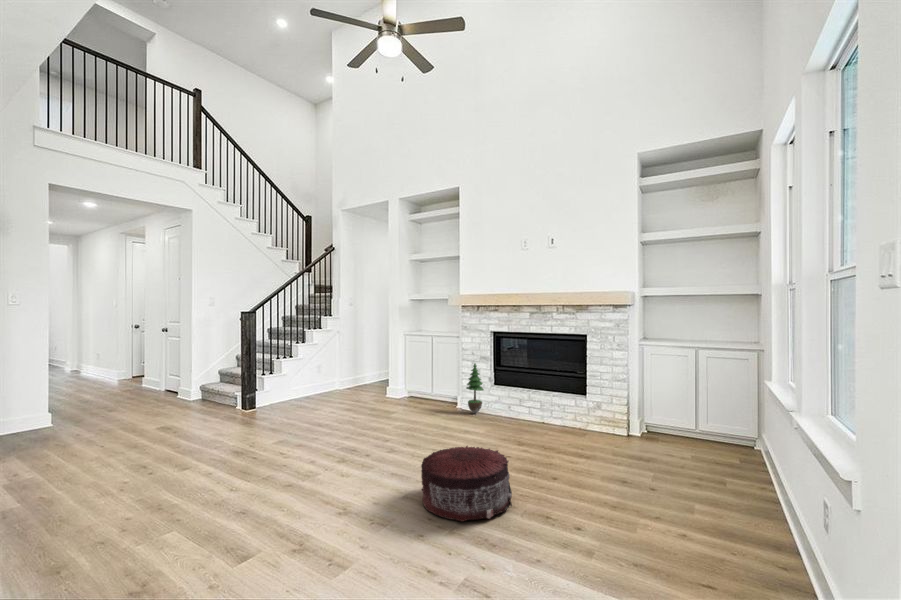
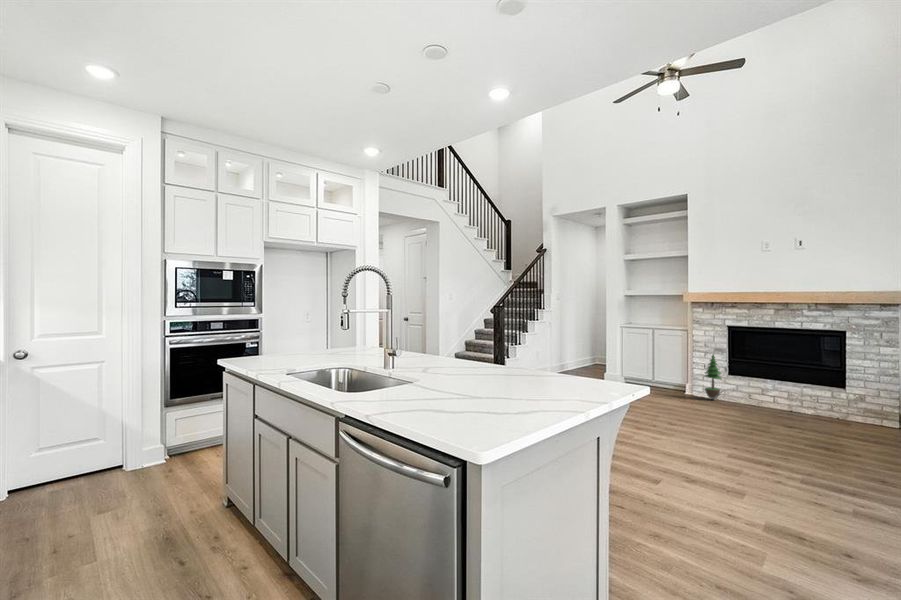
pouf: present [421,446,512,522] -> none [740,419,836,475]

